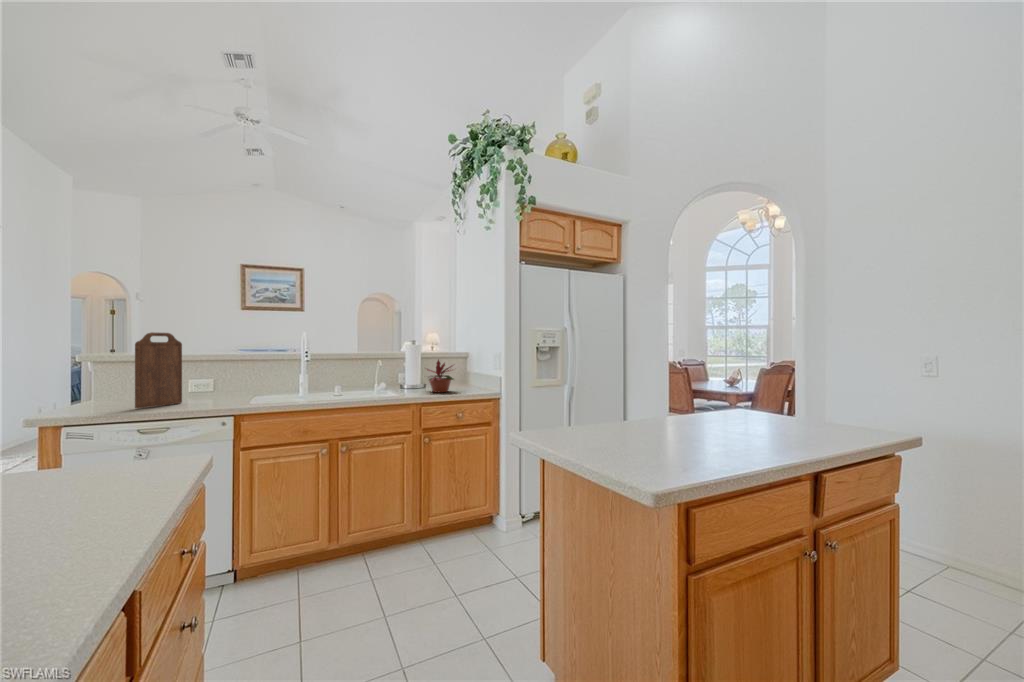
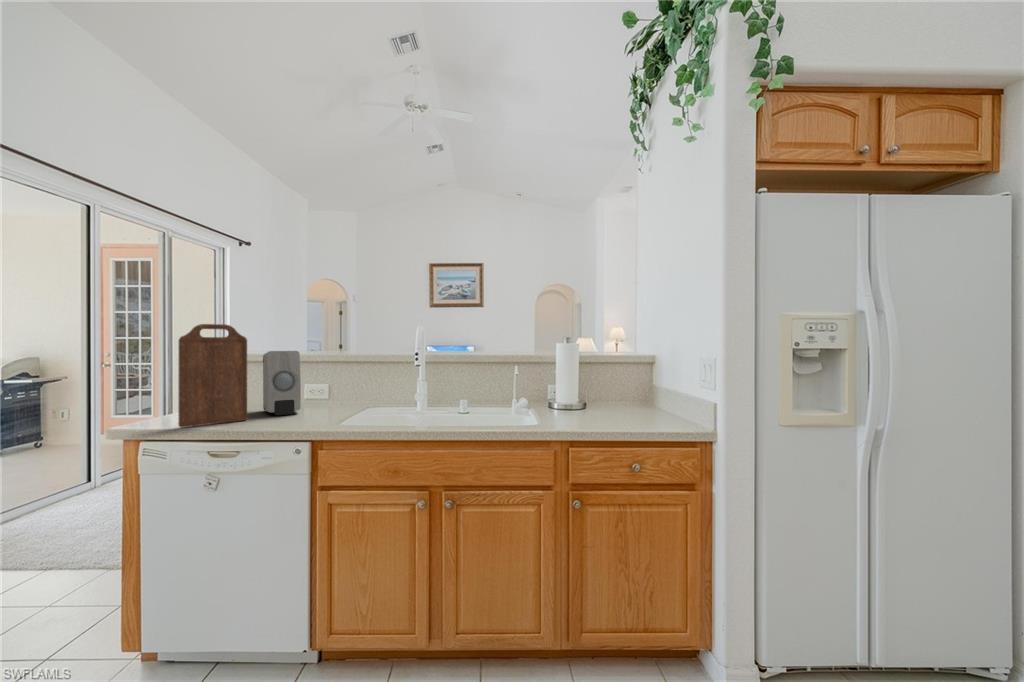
soap dispenser: none [178,352,218,400] -> present [263,351,301,415]
potted plant: present [427,360,454,392] -> none [575,366,637,423]

